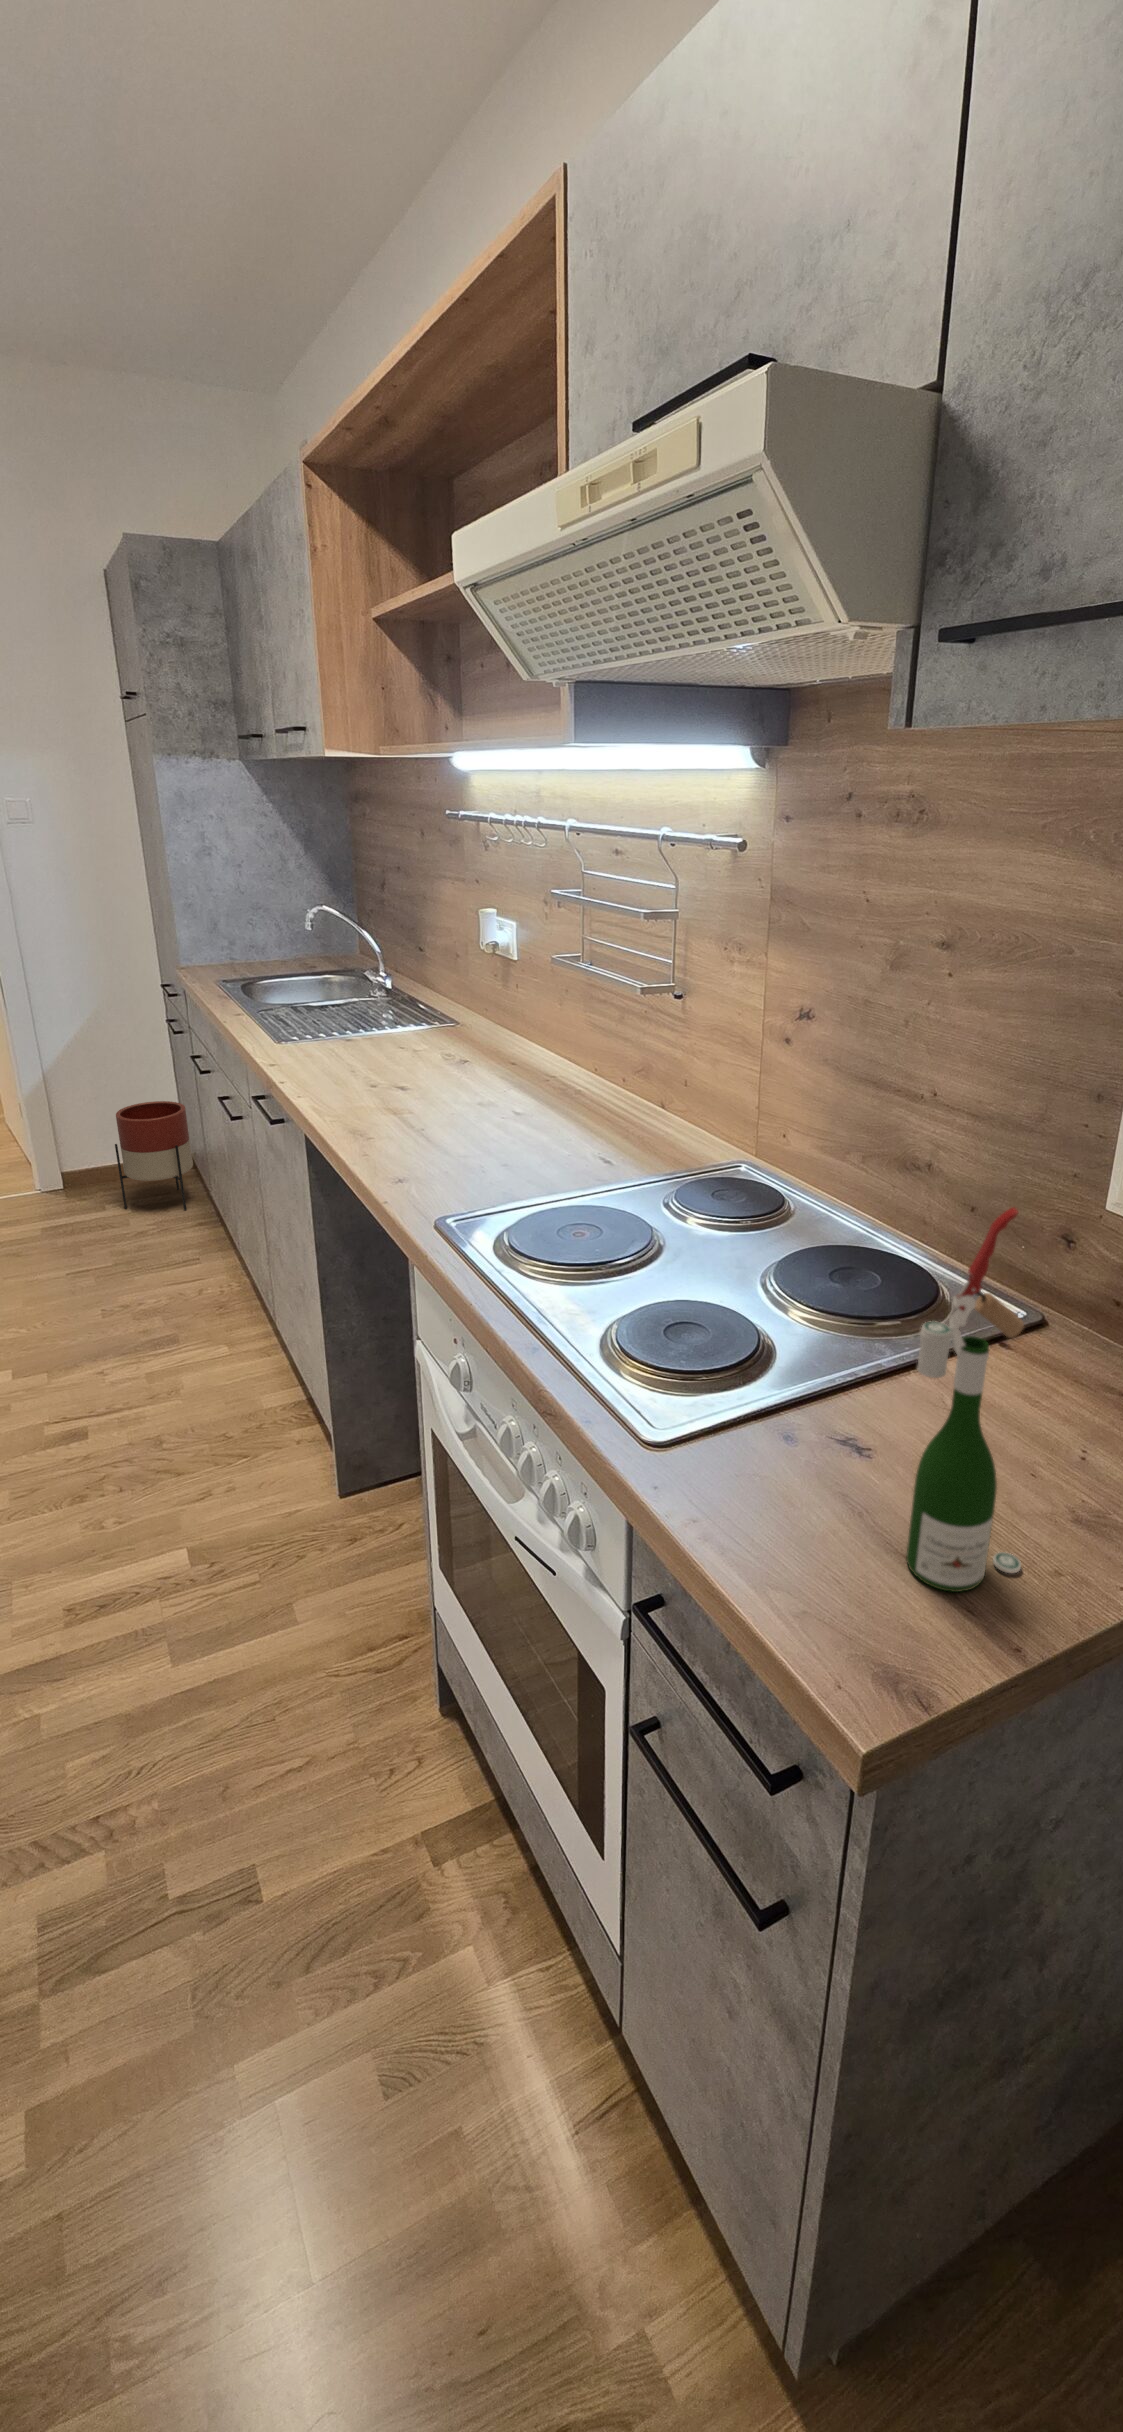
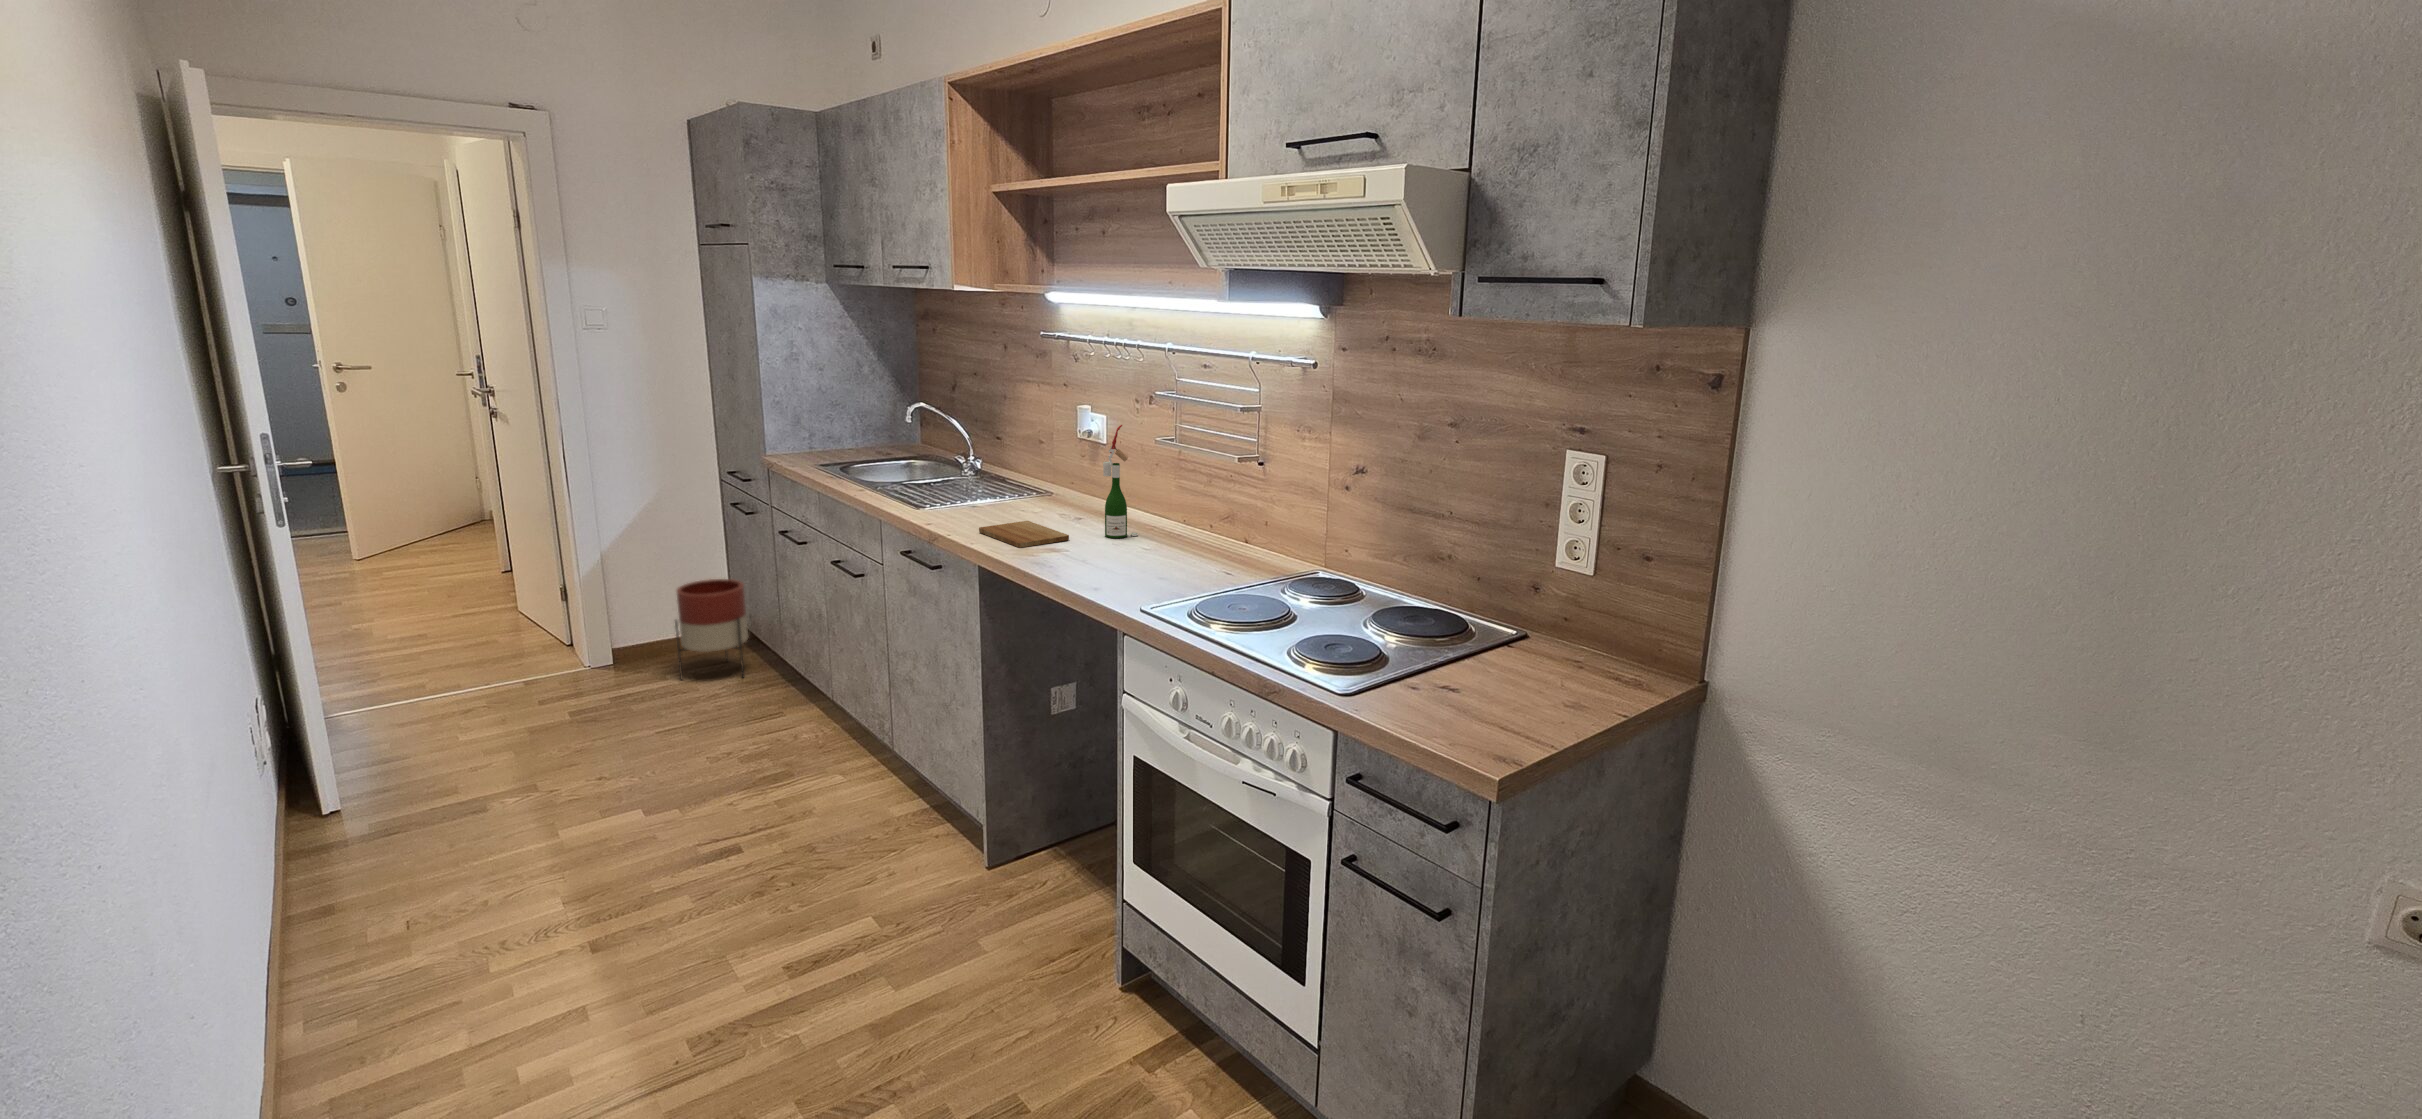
cutting board: none [325,1062,429,1103] -> present [979,521,1069,548]
wine bottle: present [906,1207,1024,1592] -> present [1103,425,1138,538]

